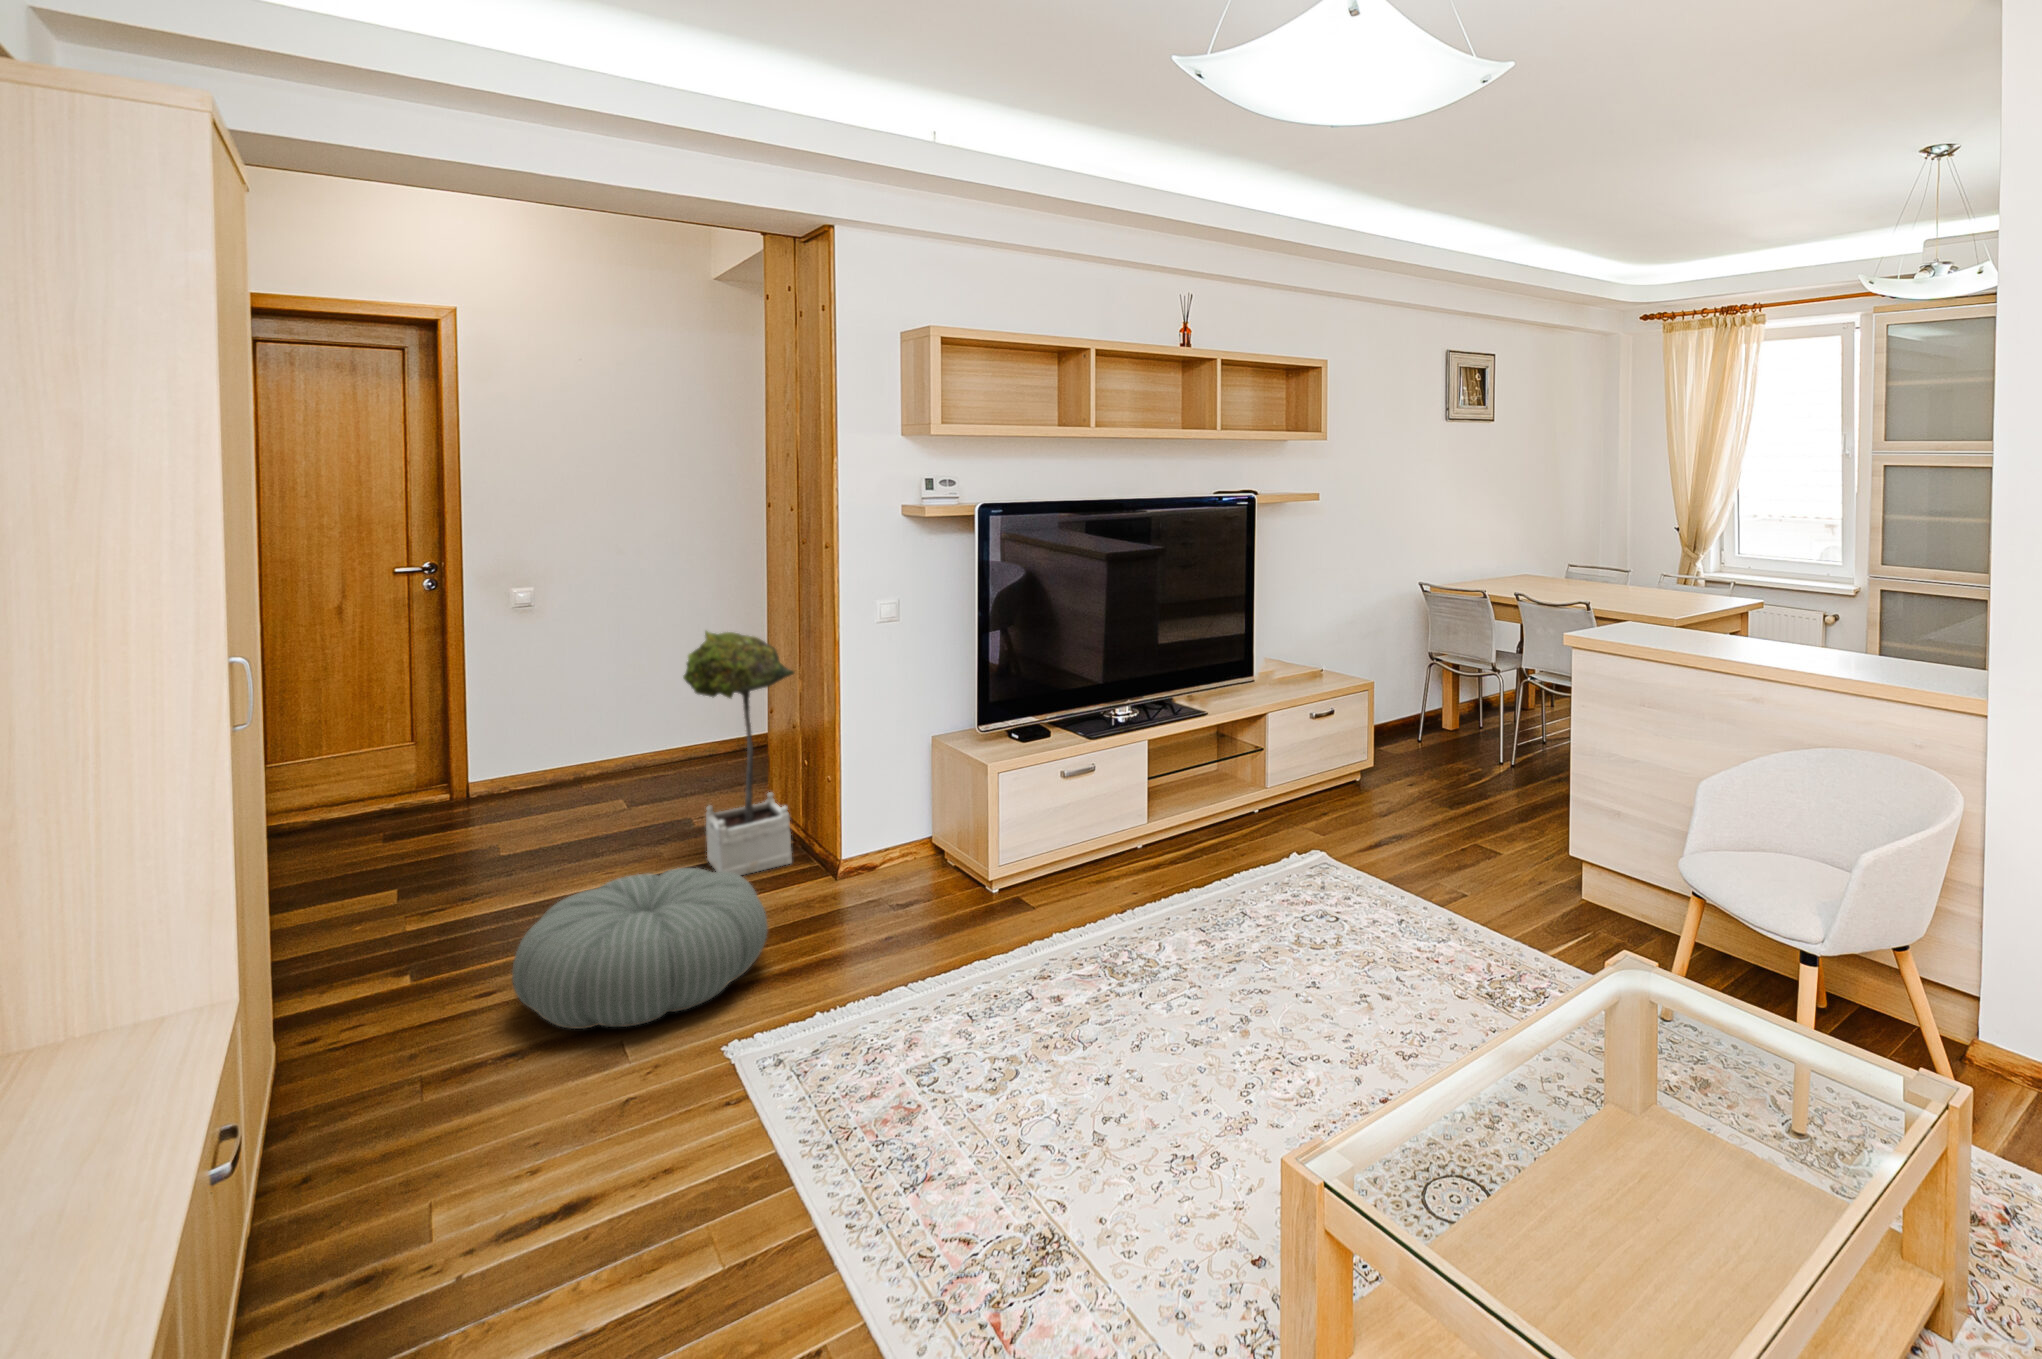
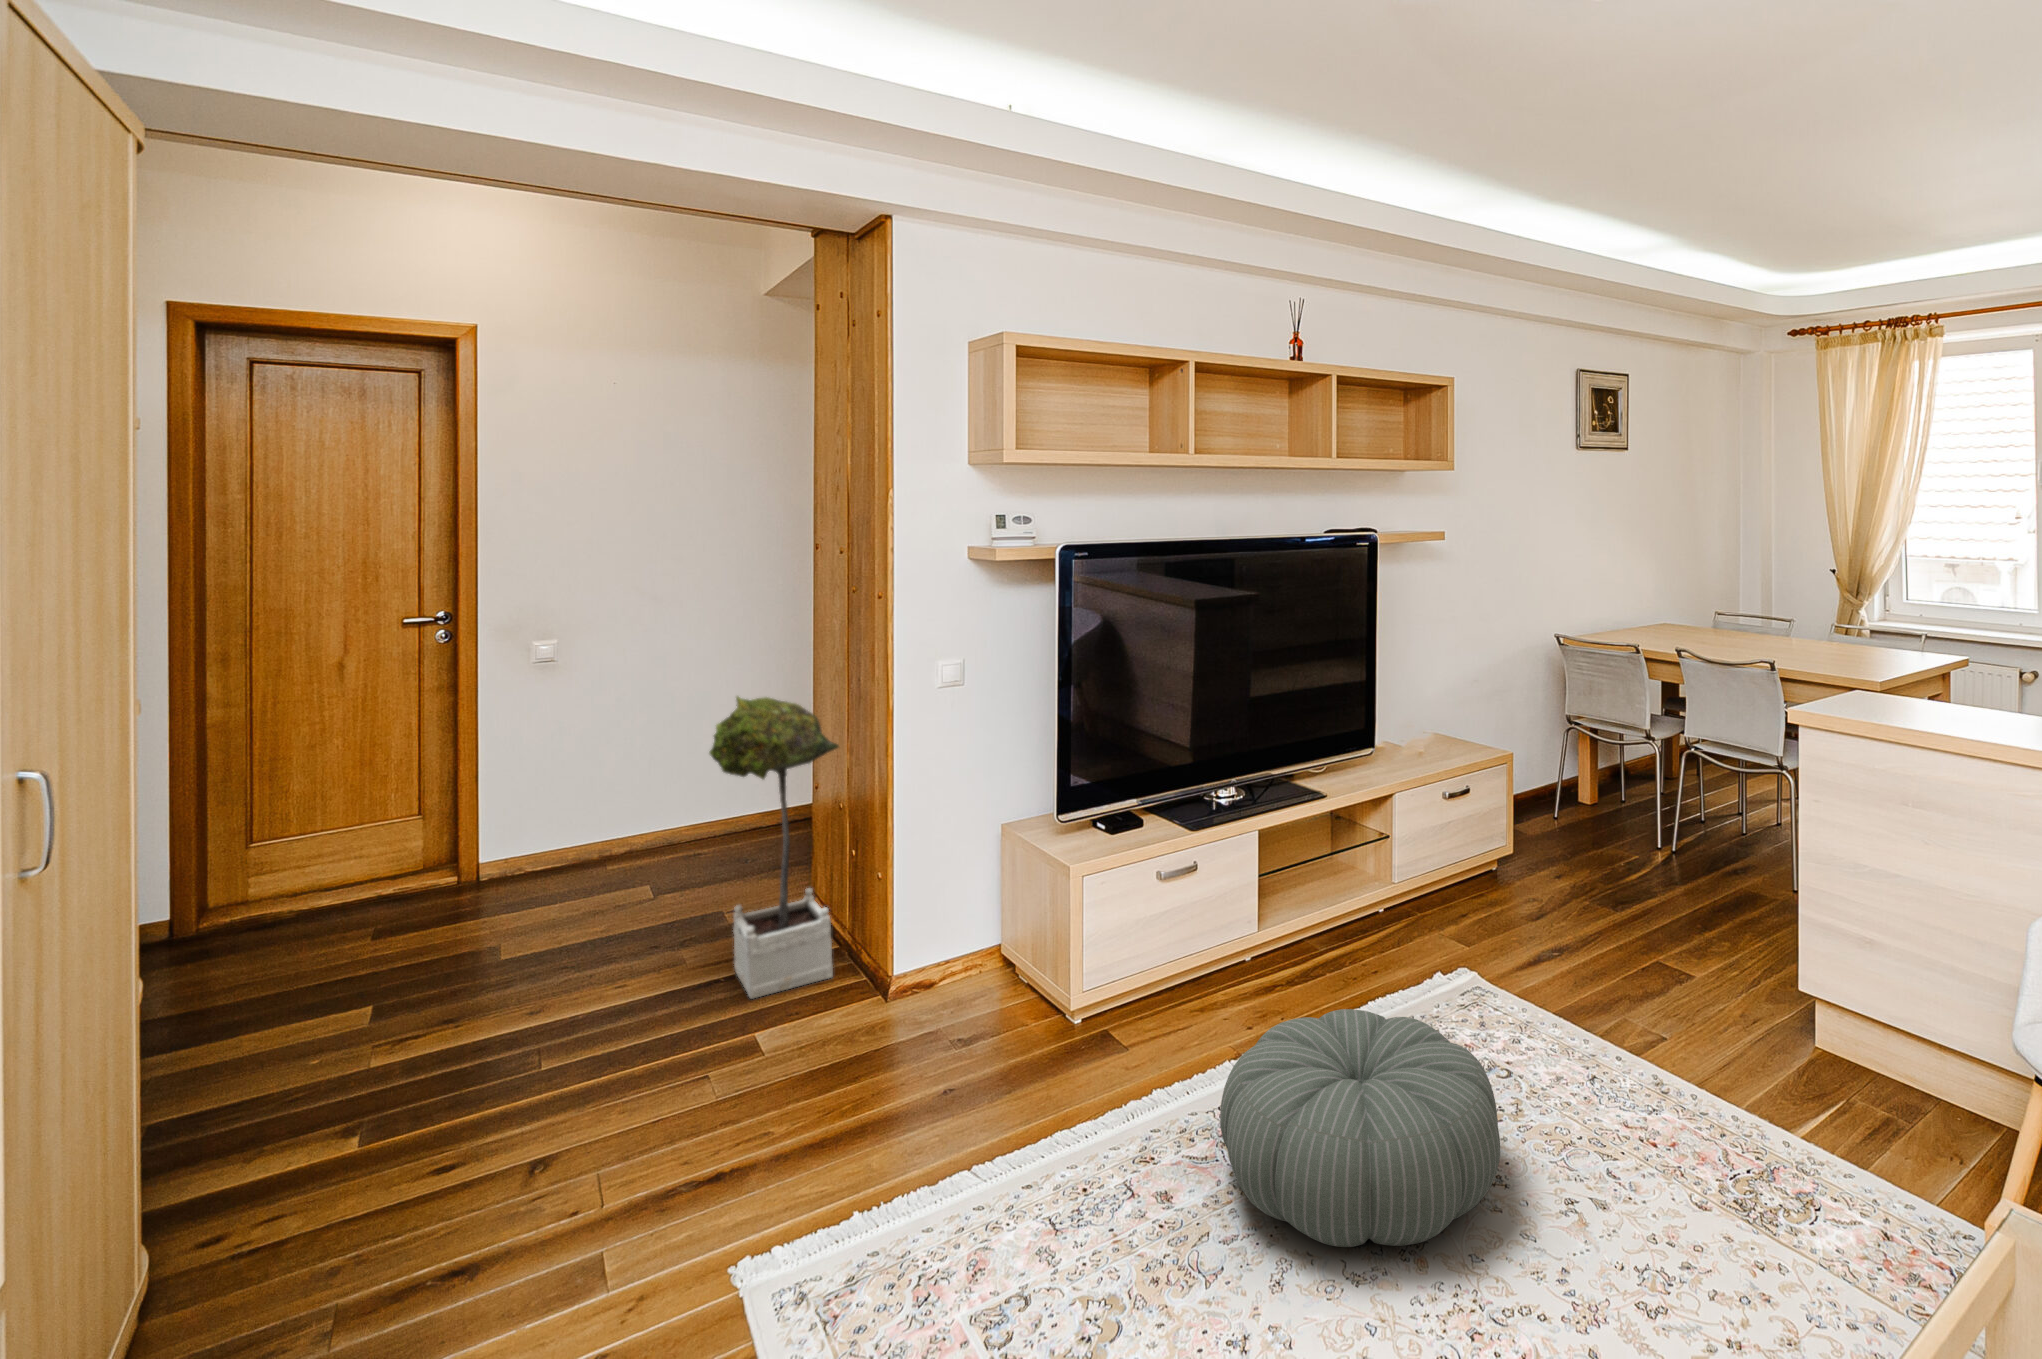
pouf: present [512,868,768,1029] -> present [1220,1009,1500,1247]

